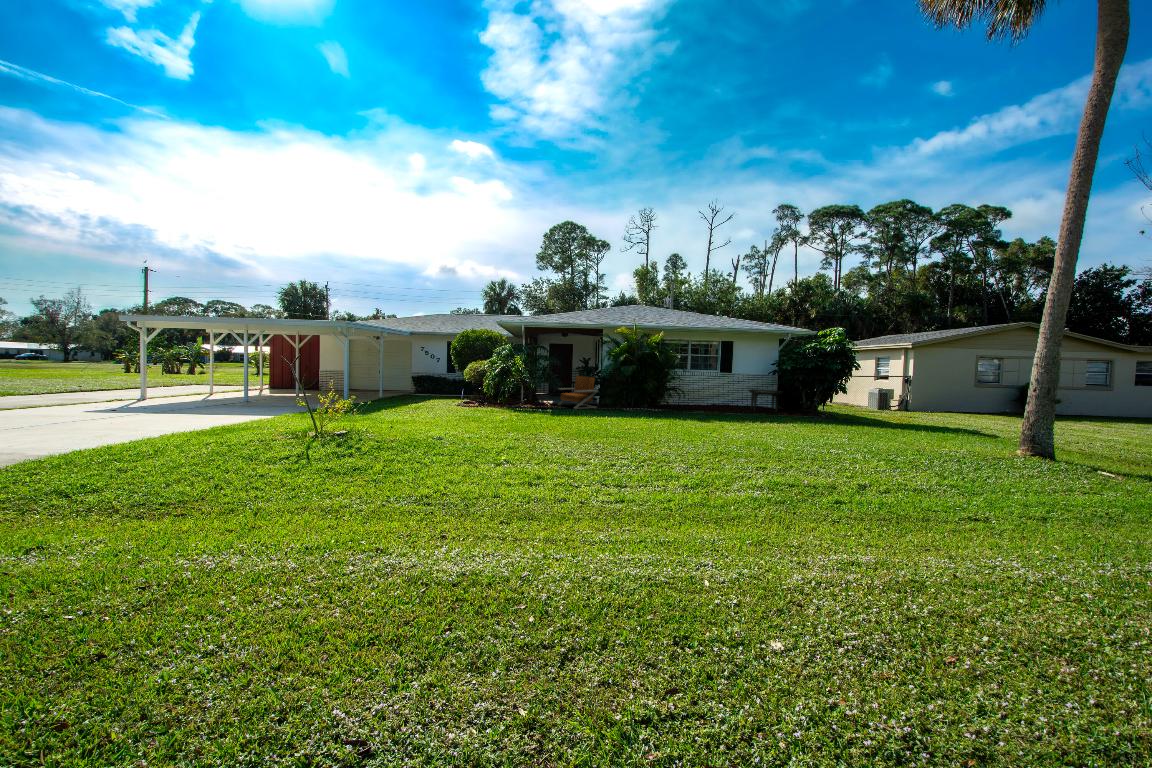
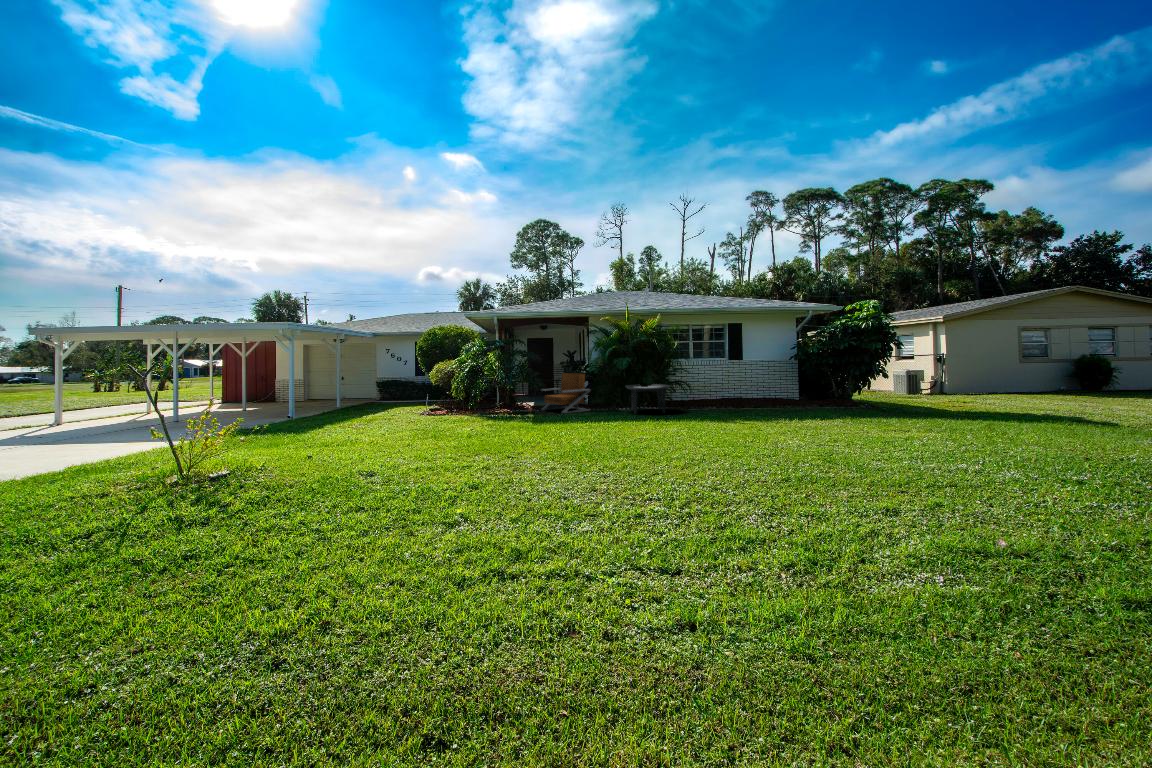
round table: present [748,389,783,412] -> present [626,384,670,414]

